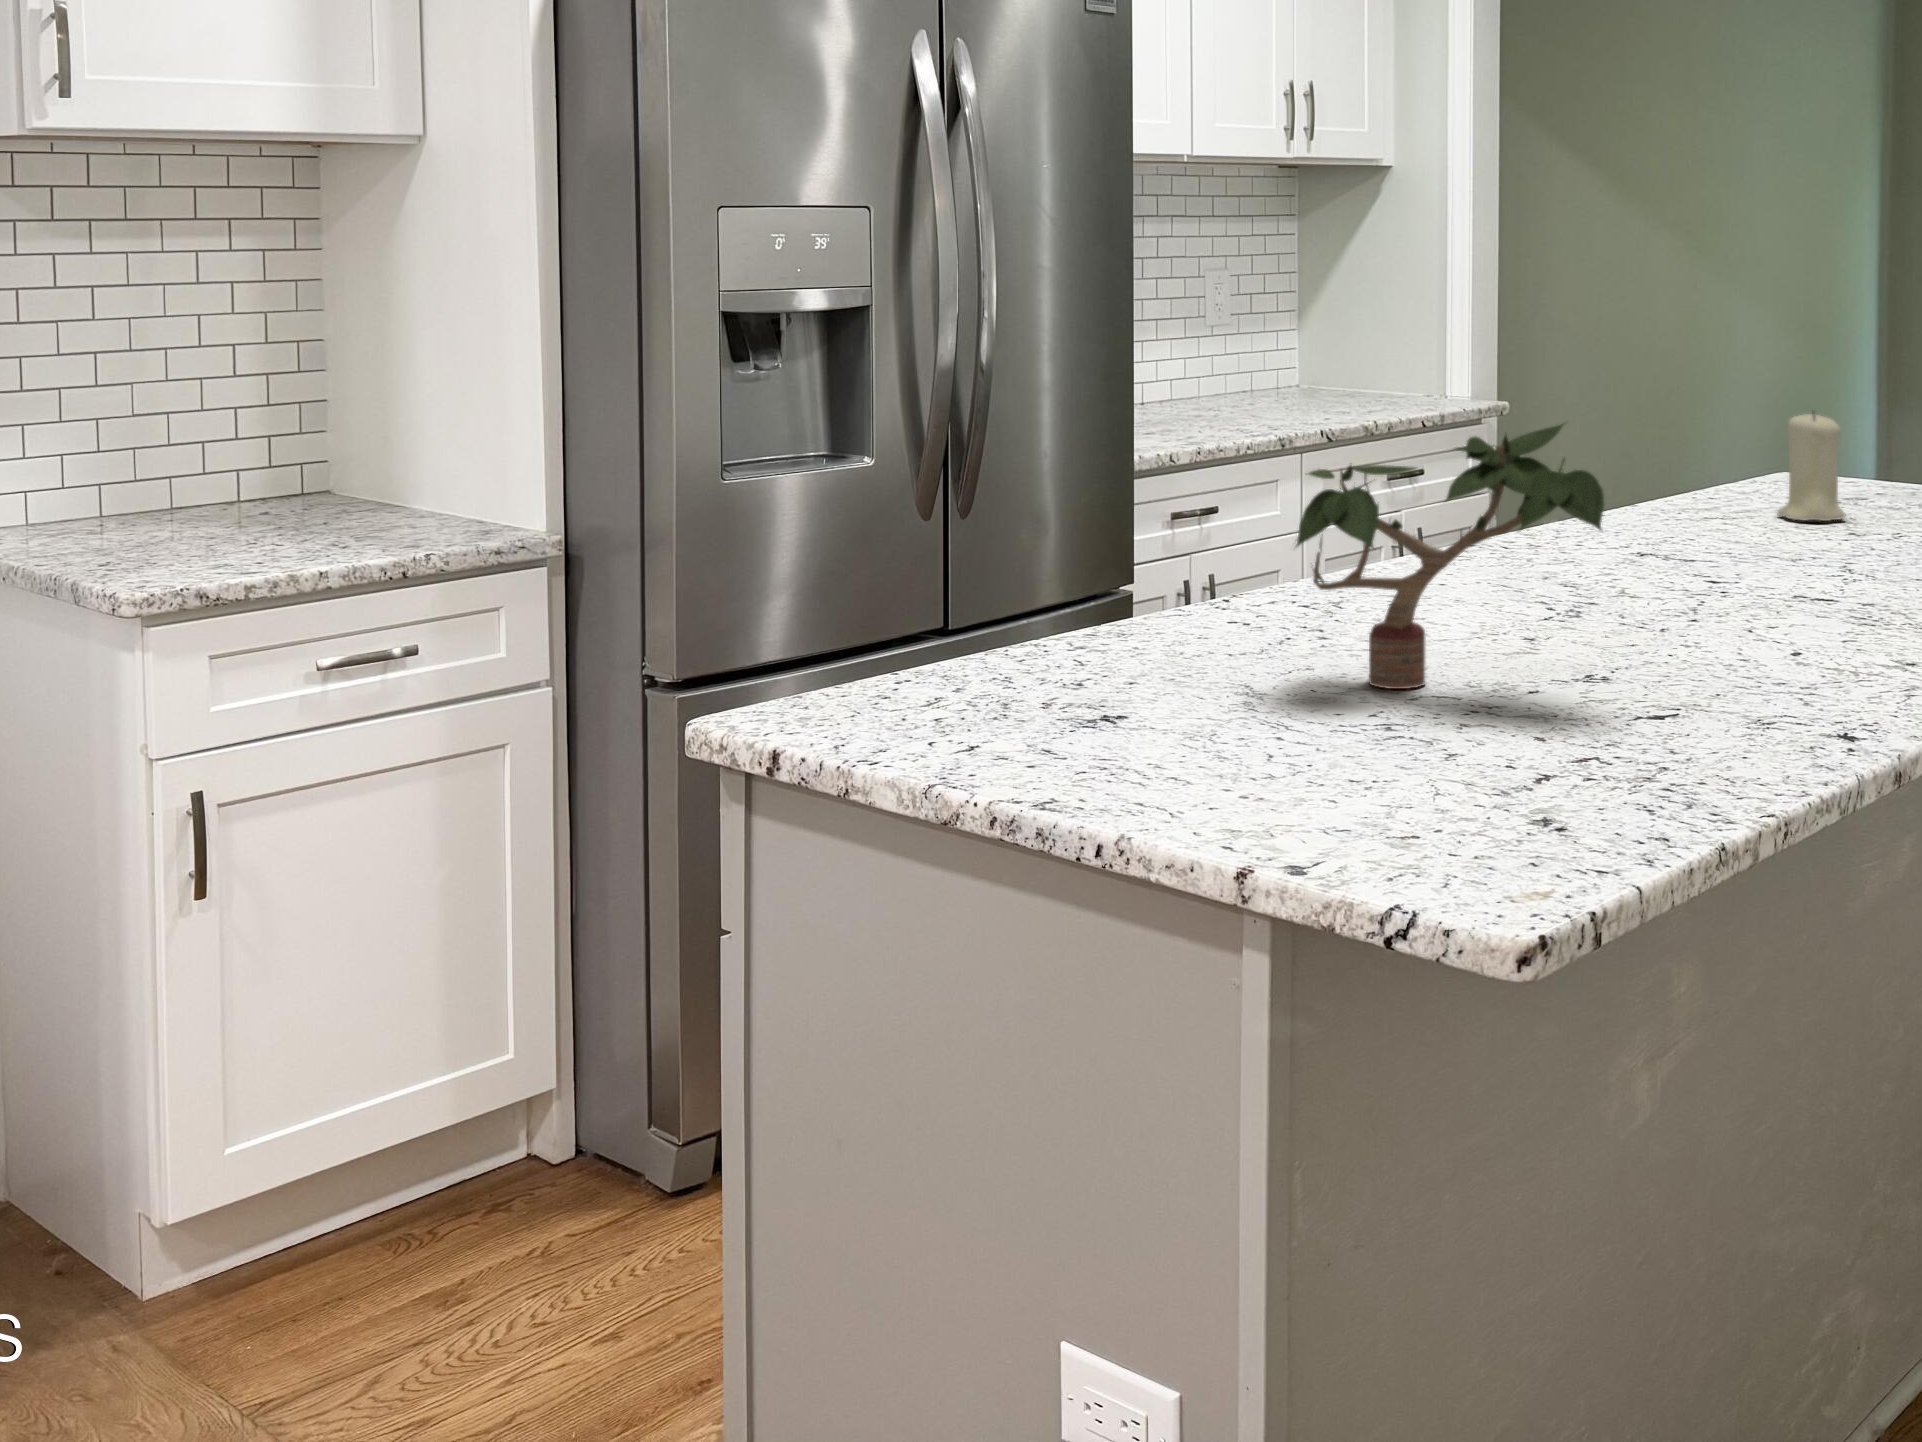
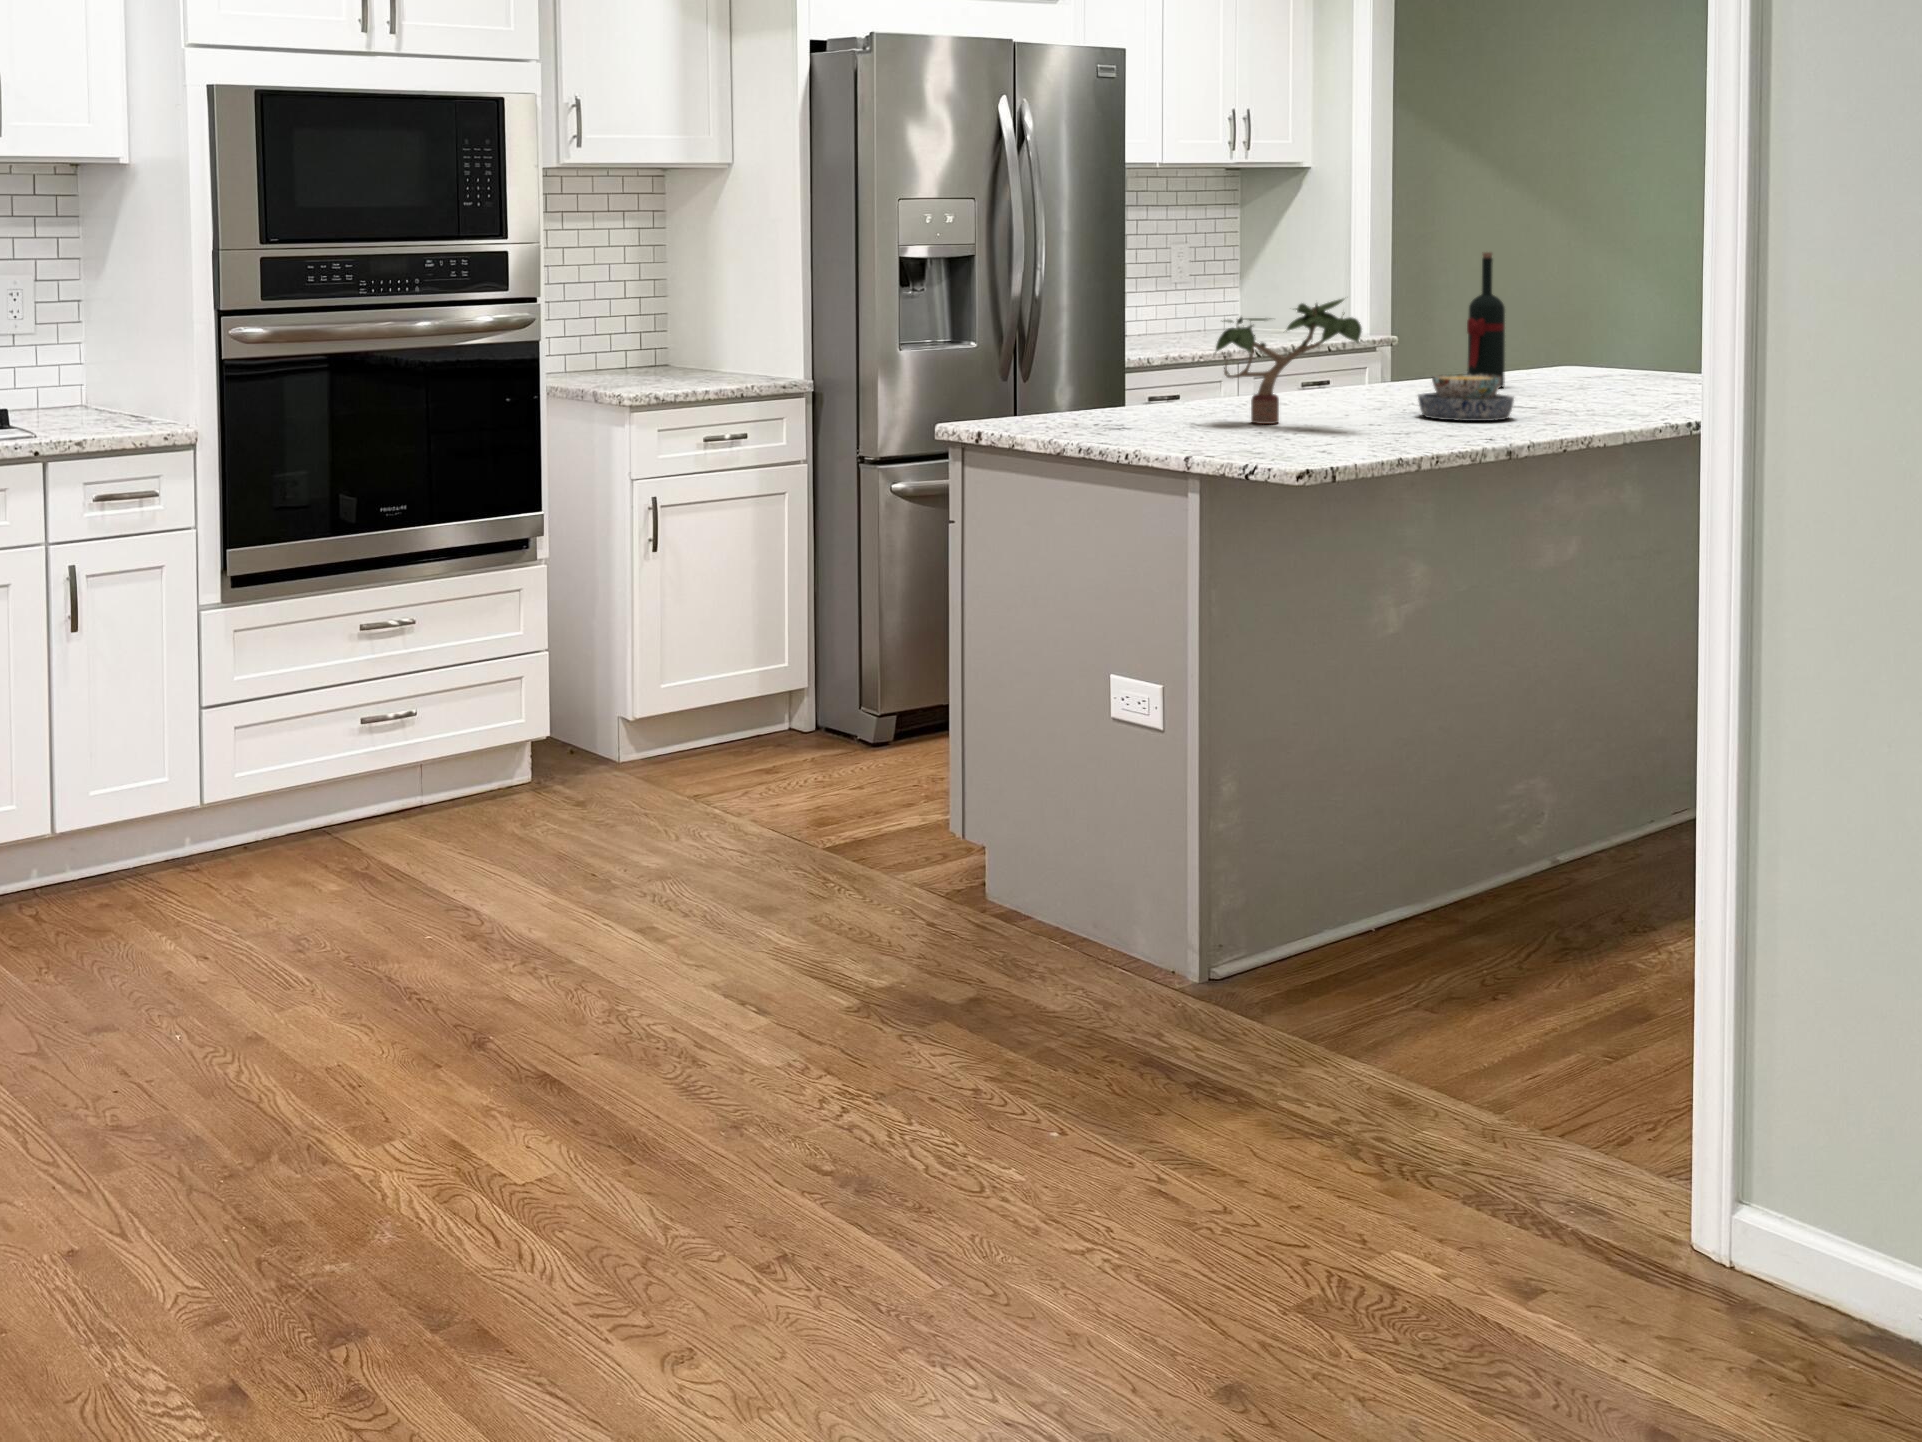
wine bottle: none [1702,307,1763,541] -> present [1467,252,1505,387]
candle: present [1777,413,1845,521] -> none [1523,316,1566,382]
bowl: none [1677,555,1862,659] -> present [1418,374,1514,421]

